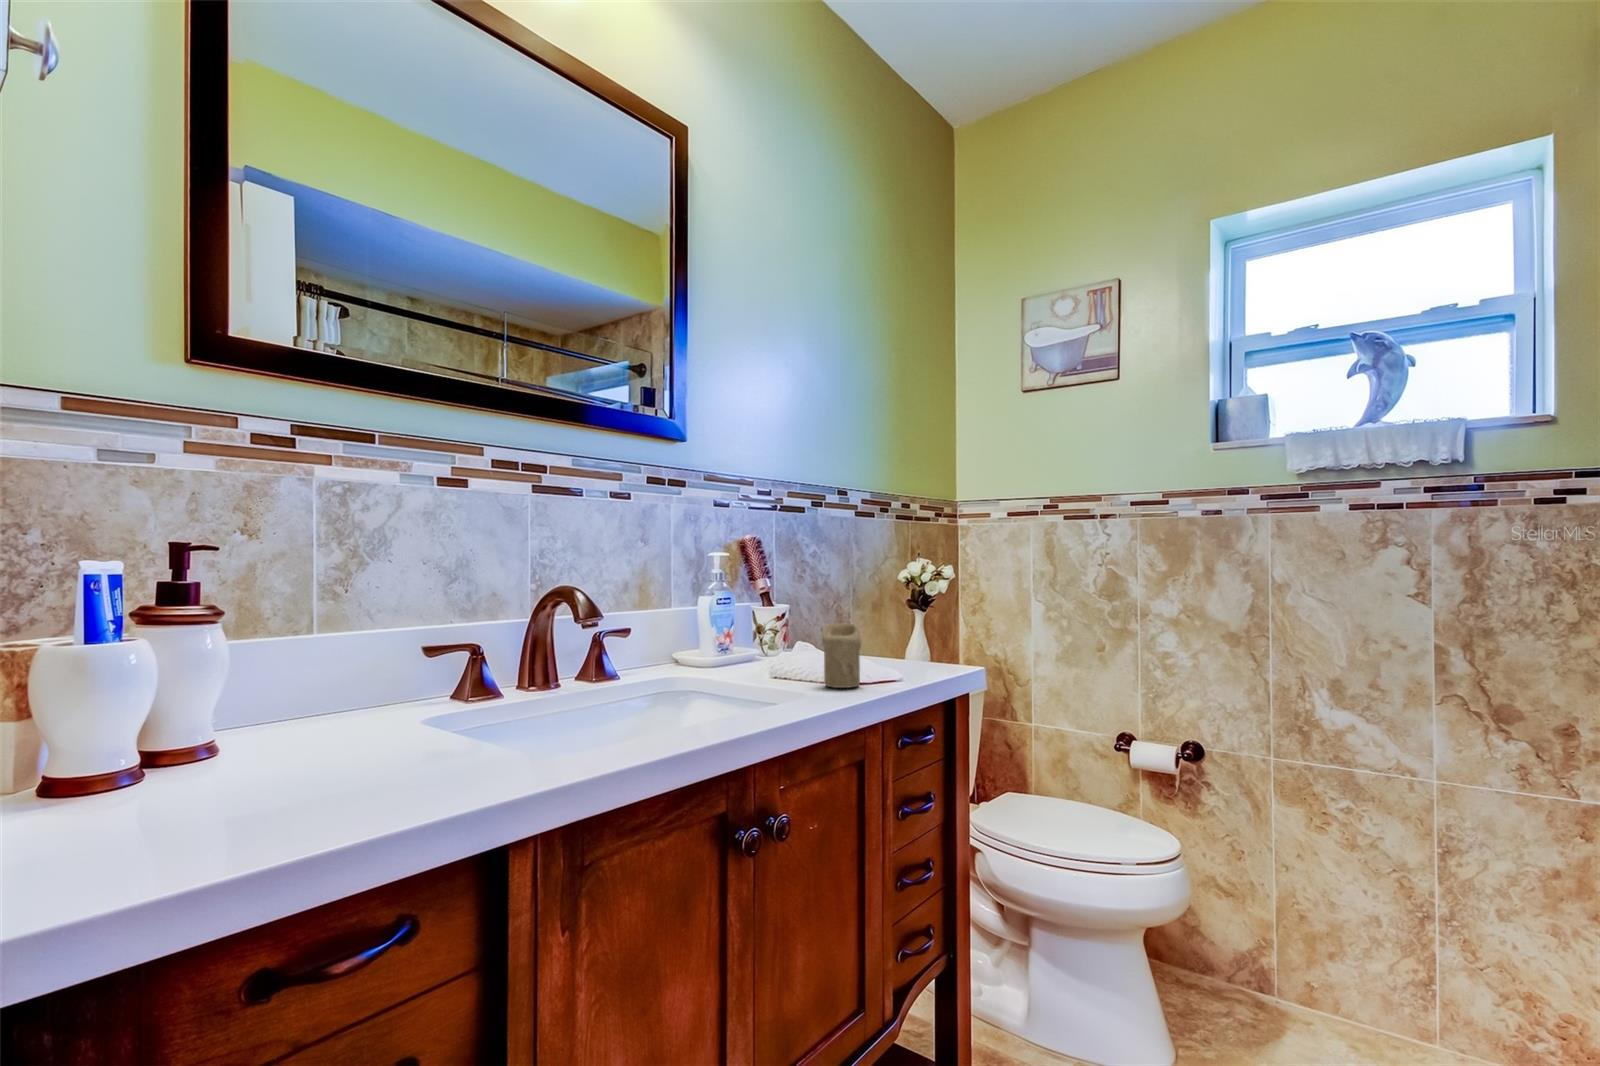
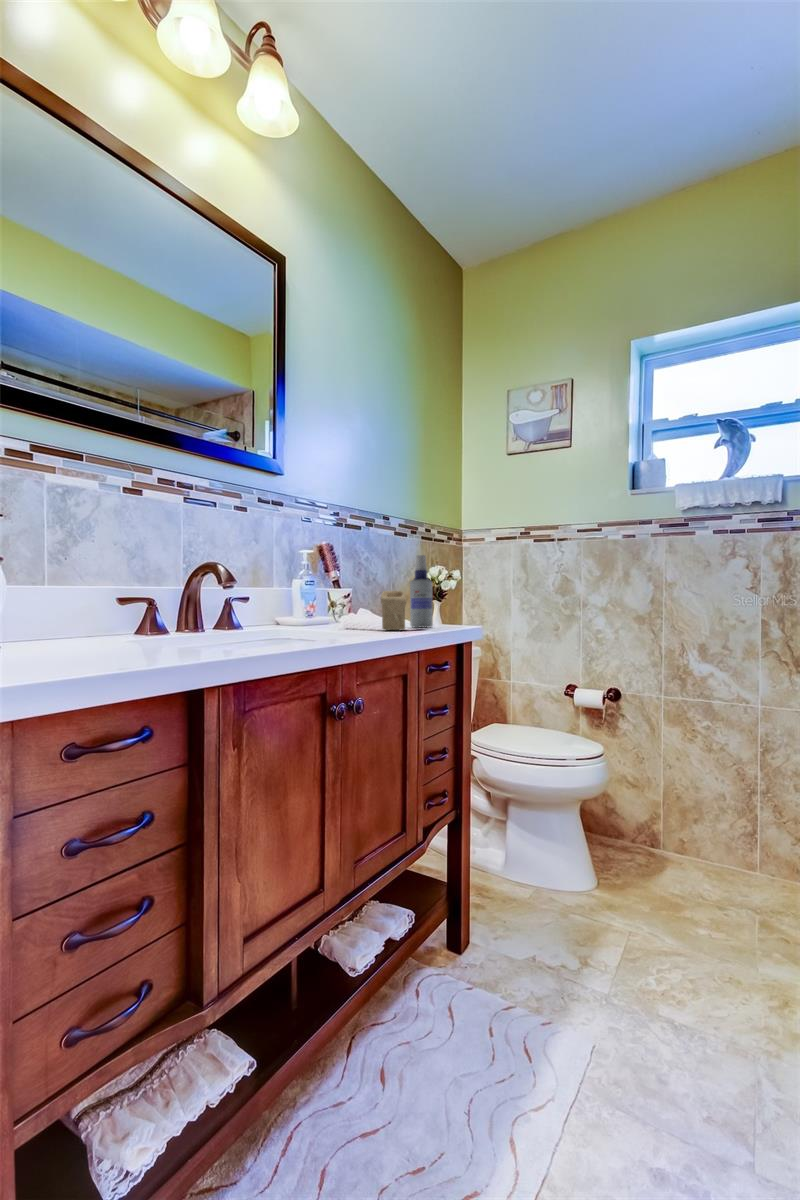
spray bottle: none [870,563,905,674] -> present [410,555,433,627]

